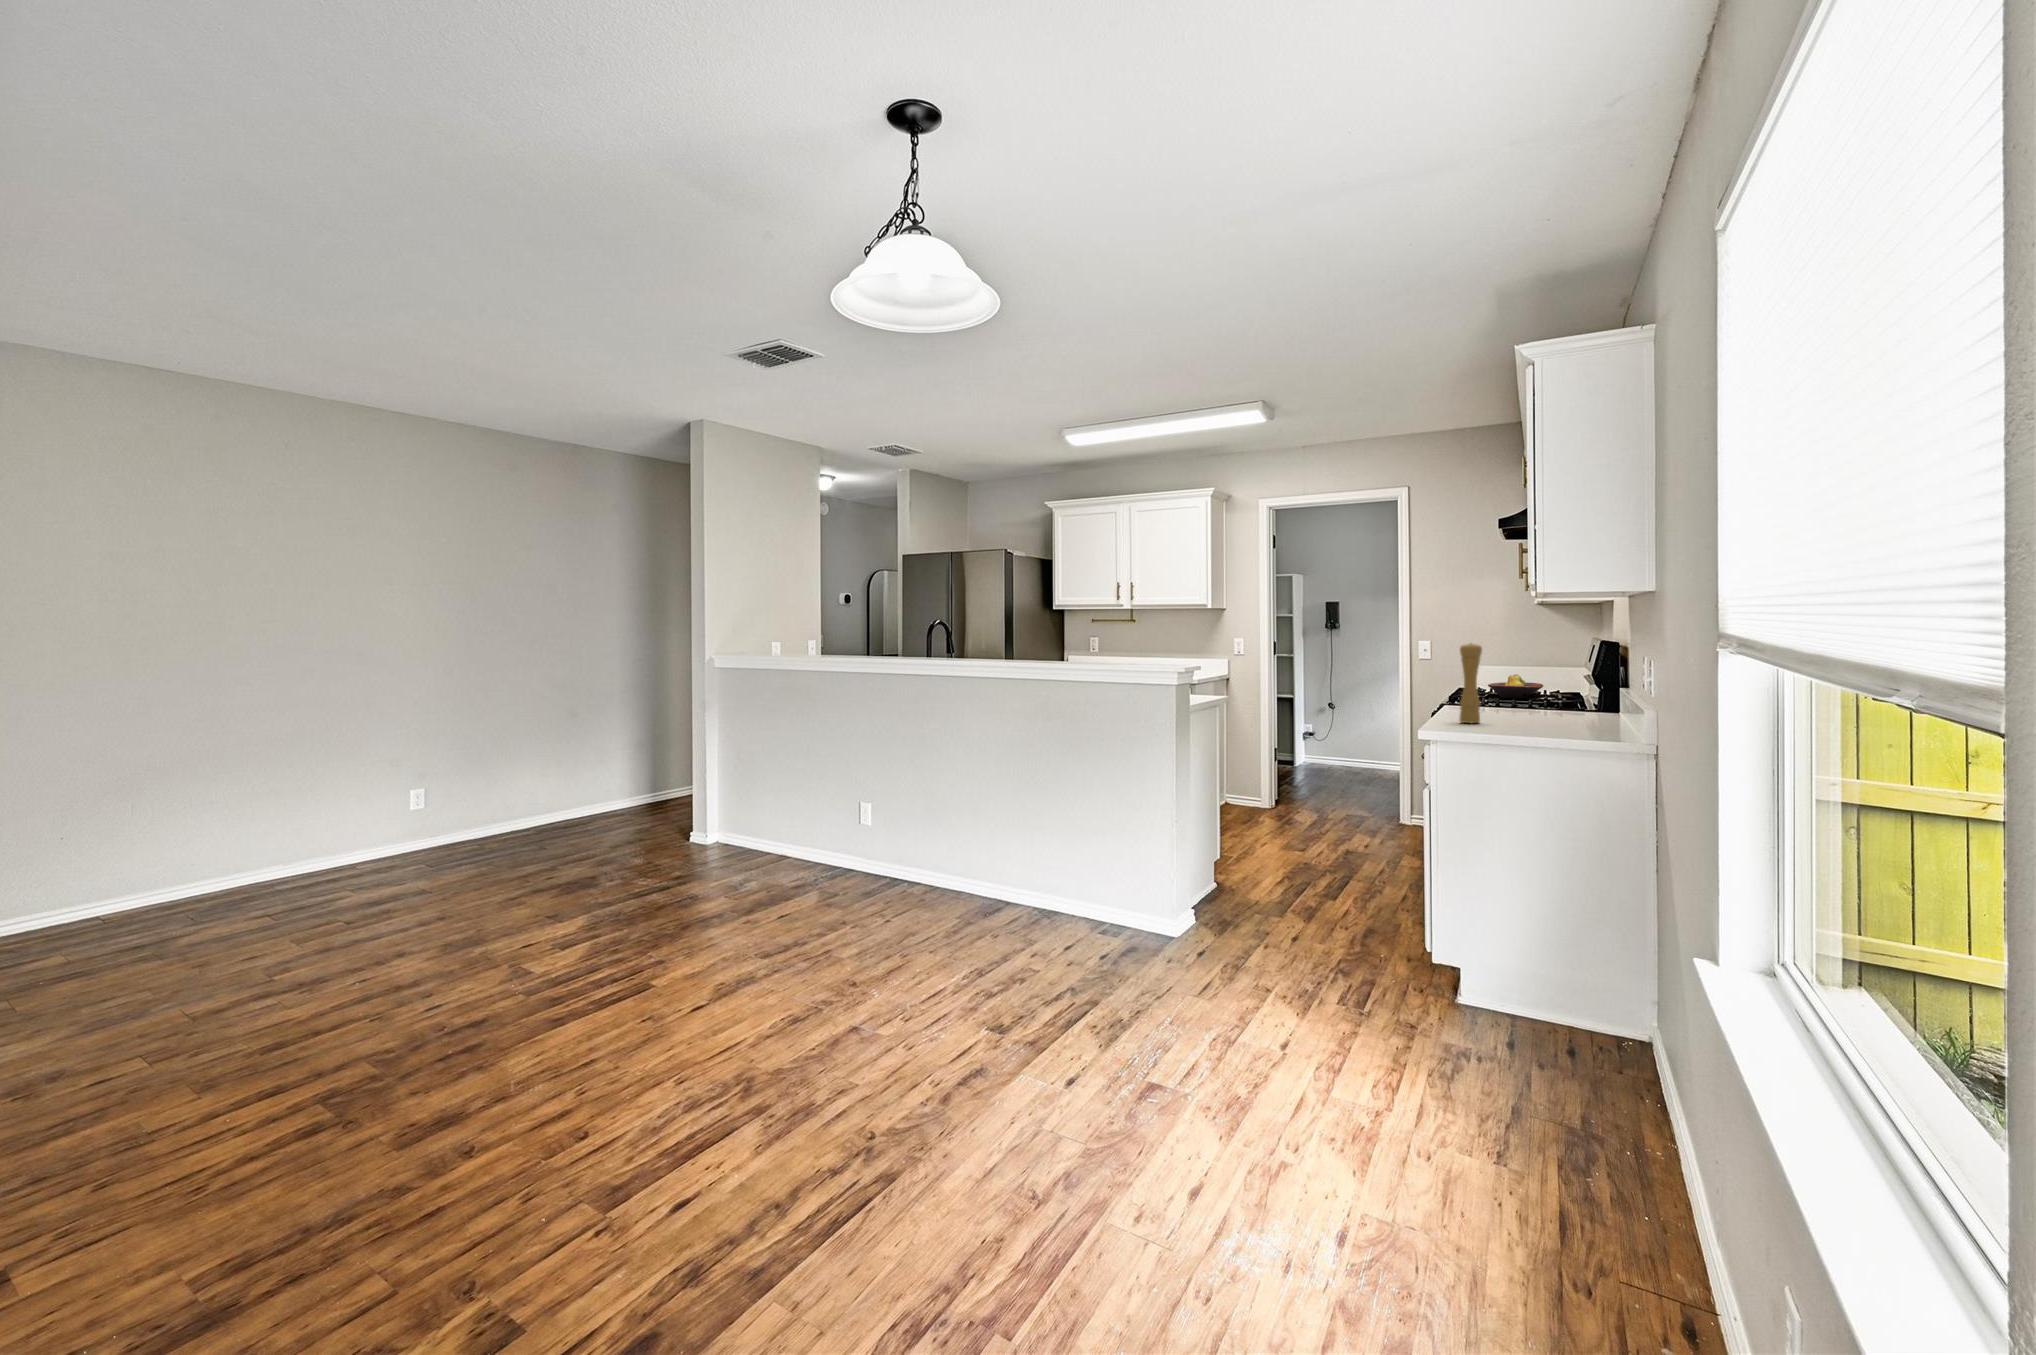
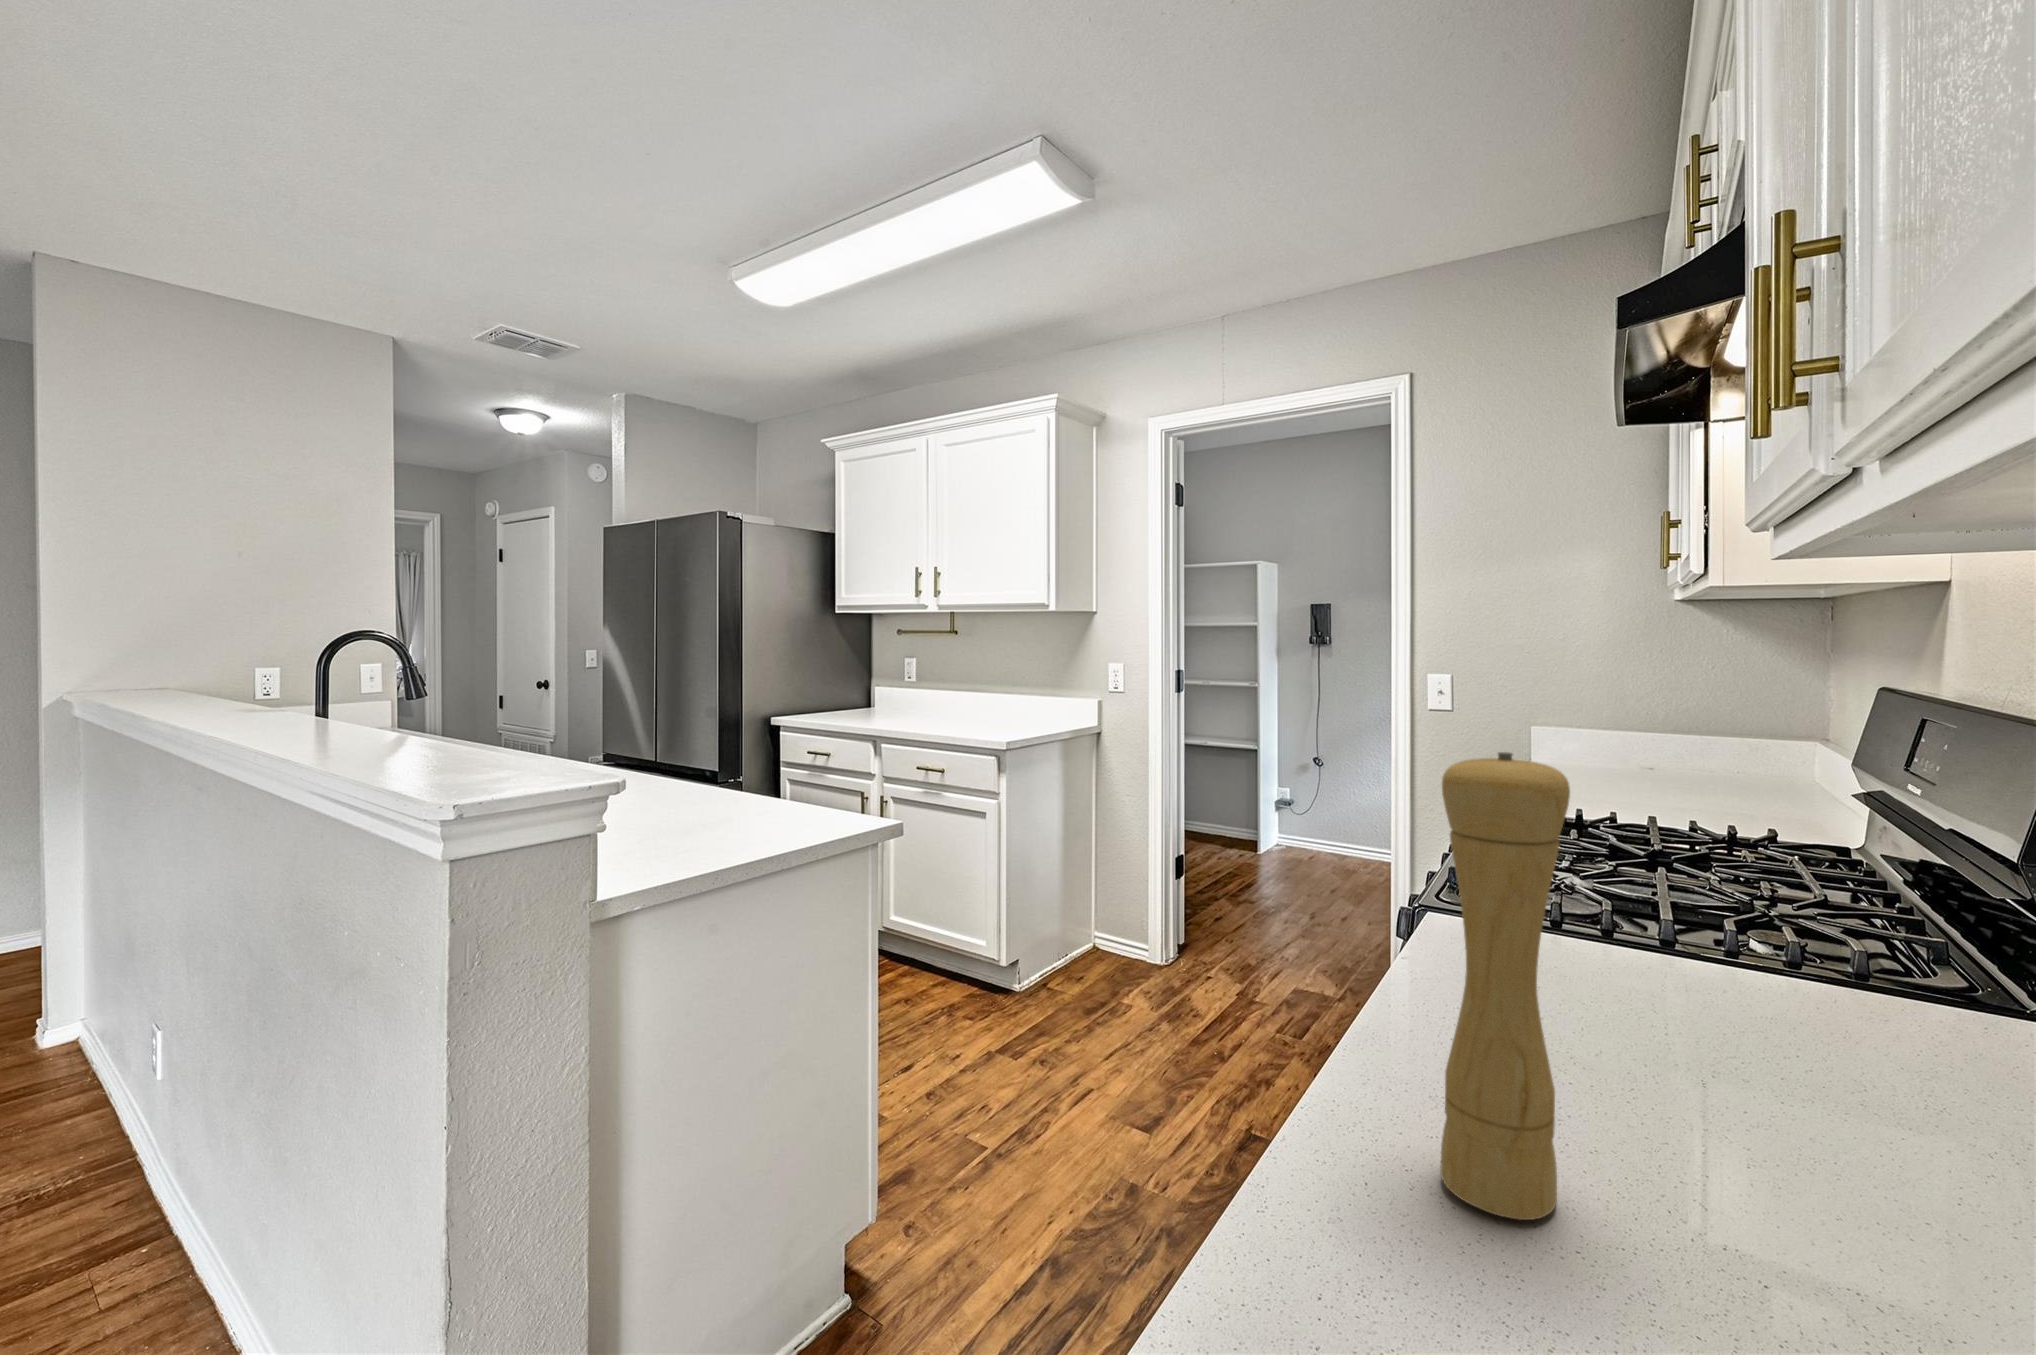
fruit bowl: present [1488,674,1543,698] -> none [1574,776,1734,853]

